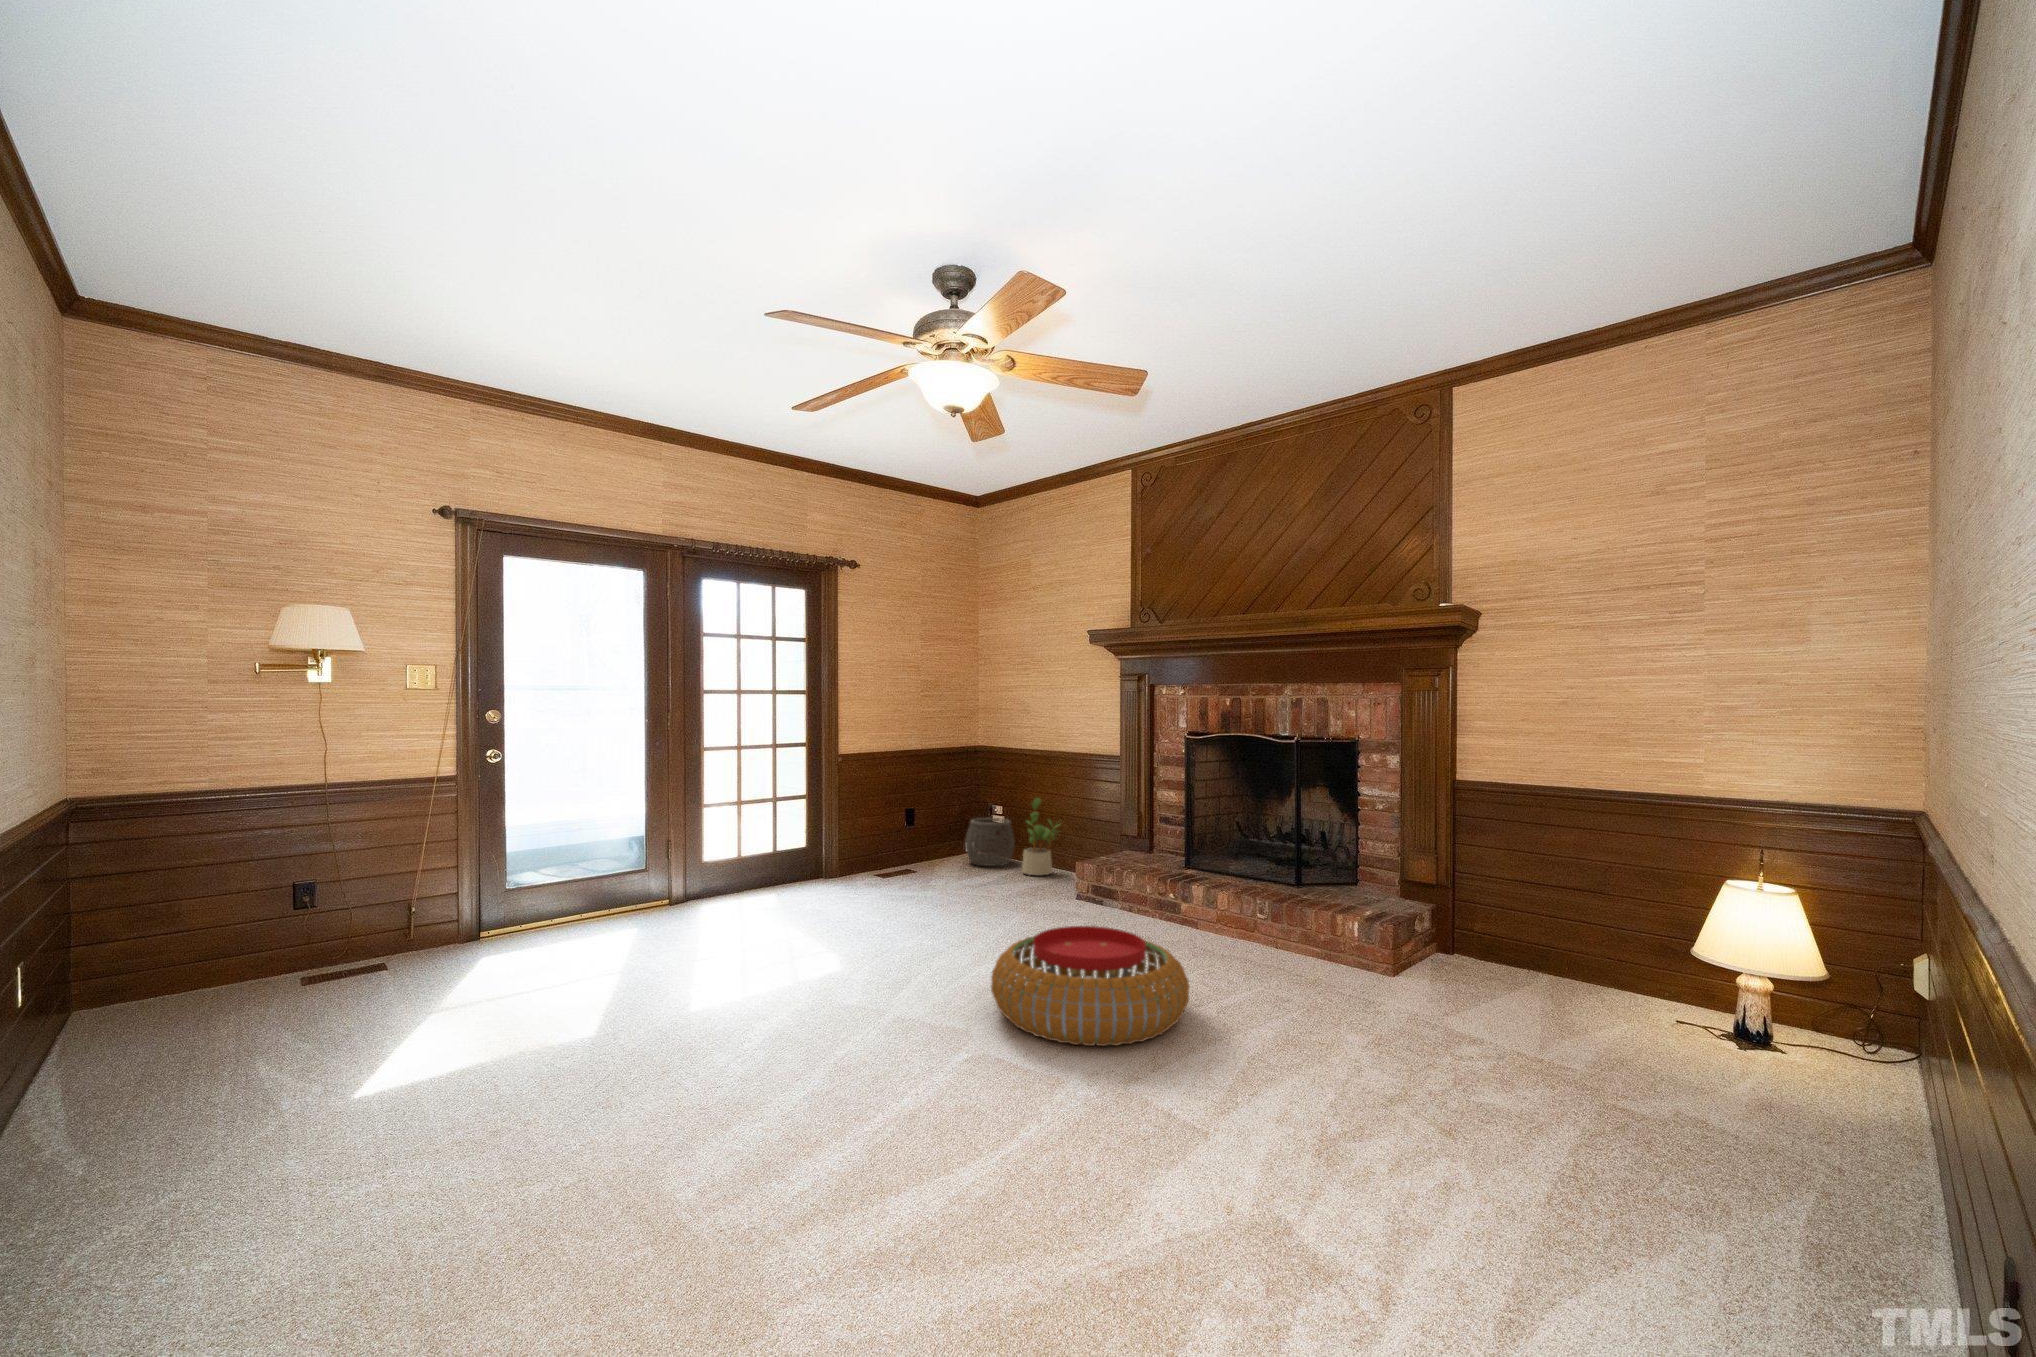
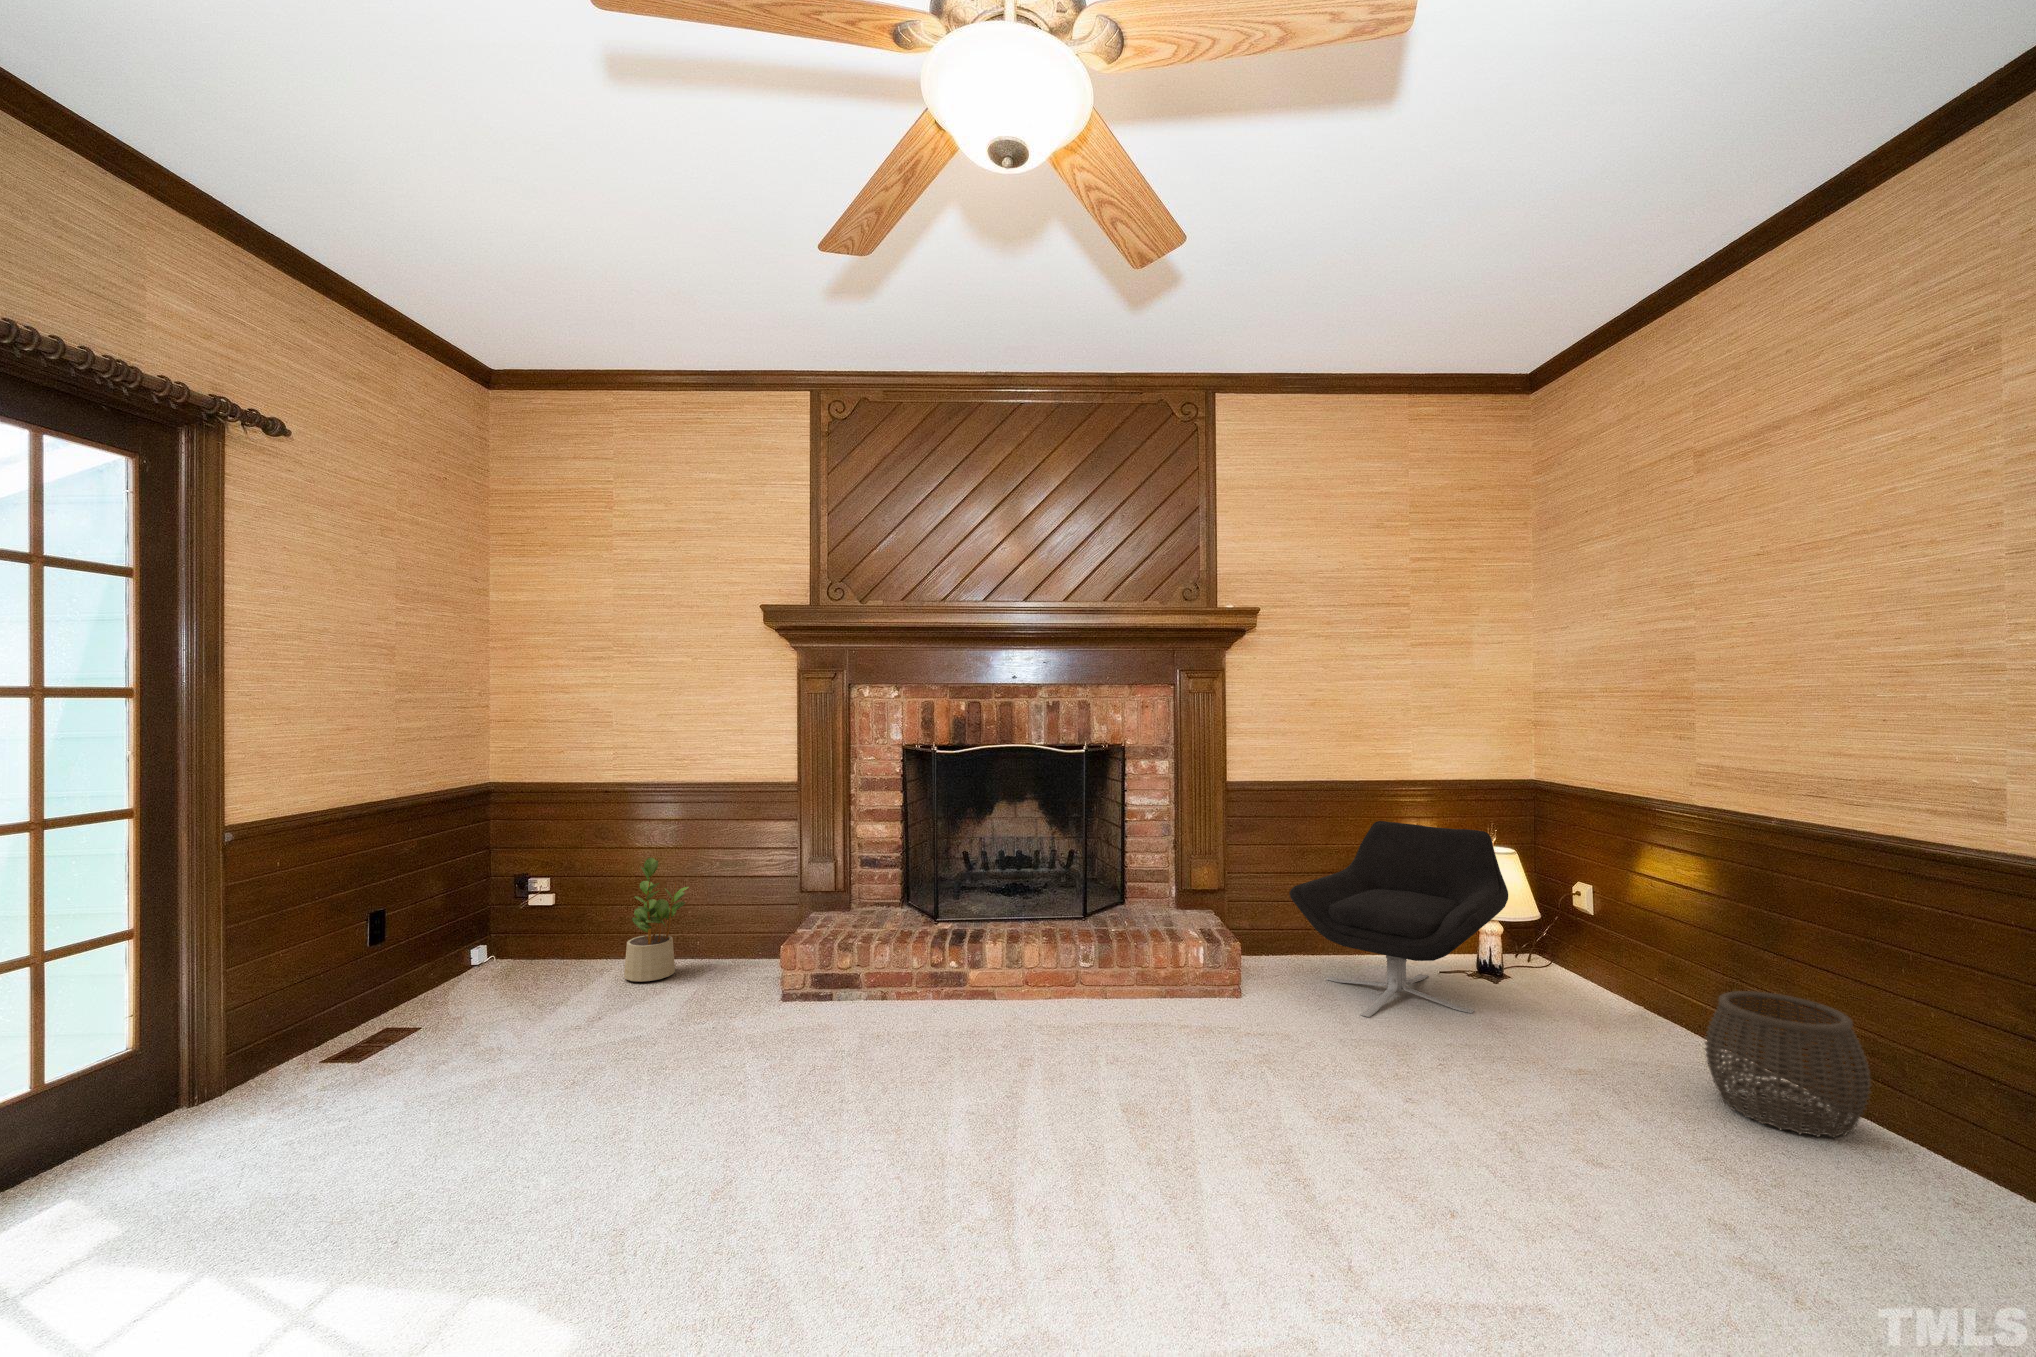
woven basket: present [966,818,1015,866] -> present [1705,991,1871,1137]
lounge chair: none [1463,838,1749,1053] -> present [1289,821,1508,1017]
pouf: present [991,926,1189,1046] -> none [1024,1039,1313,1249]

